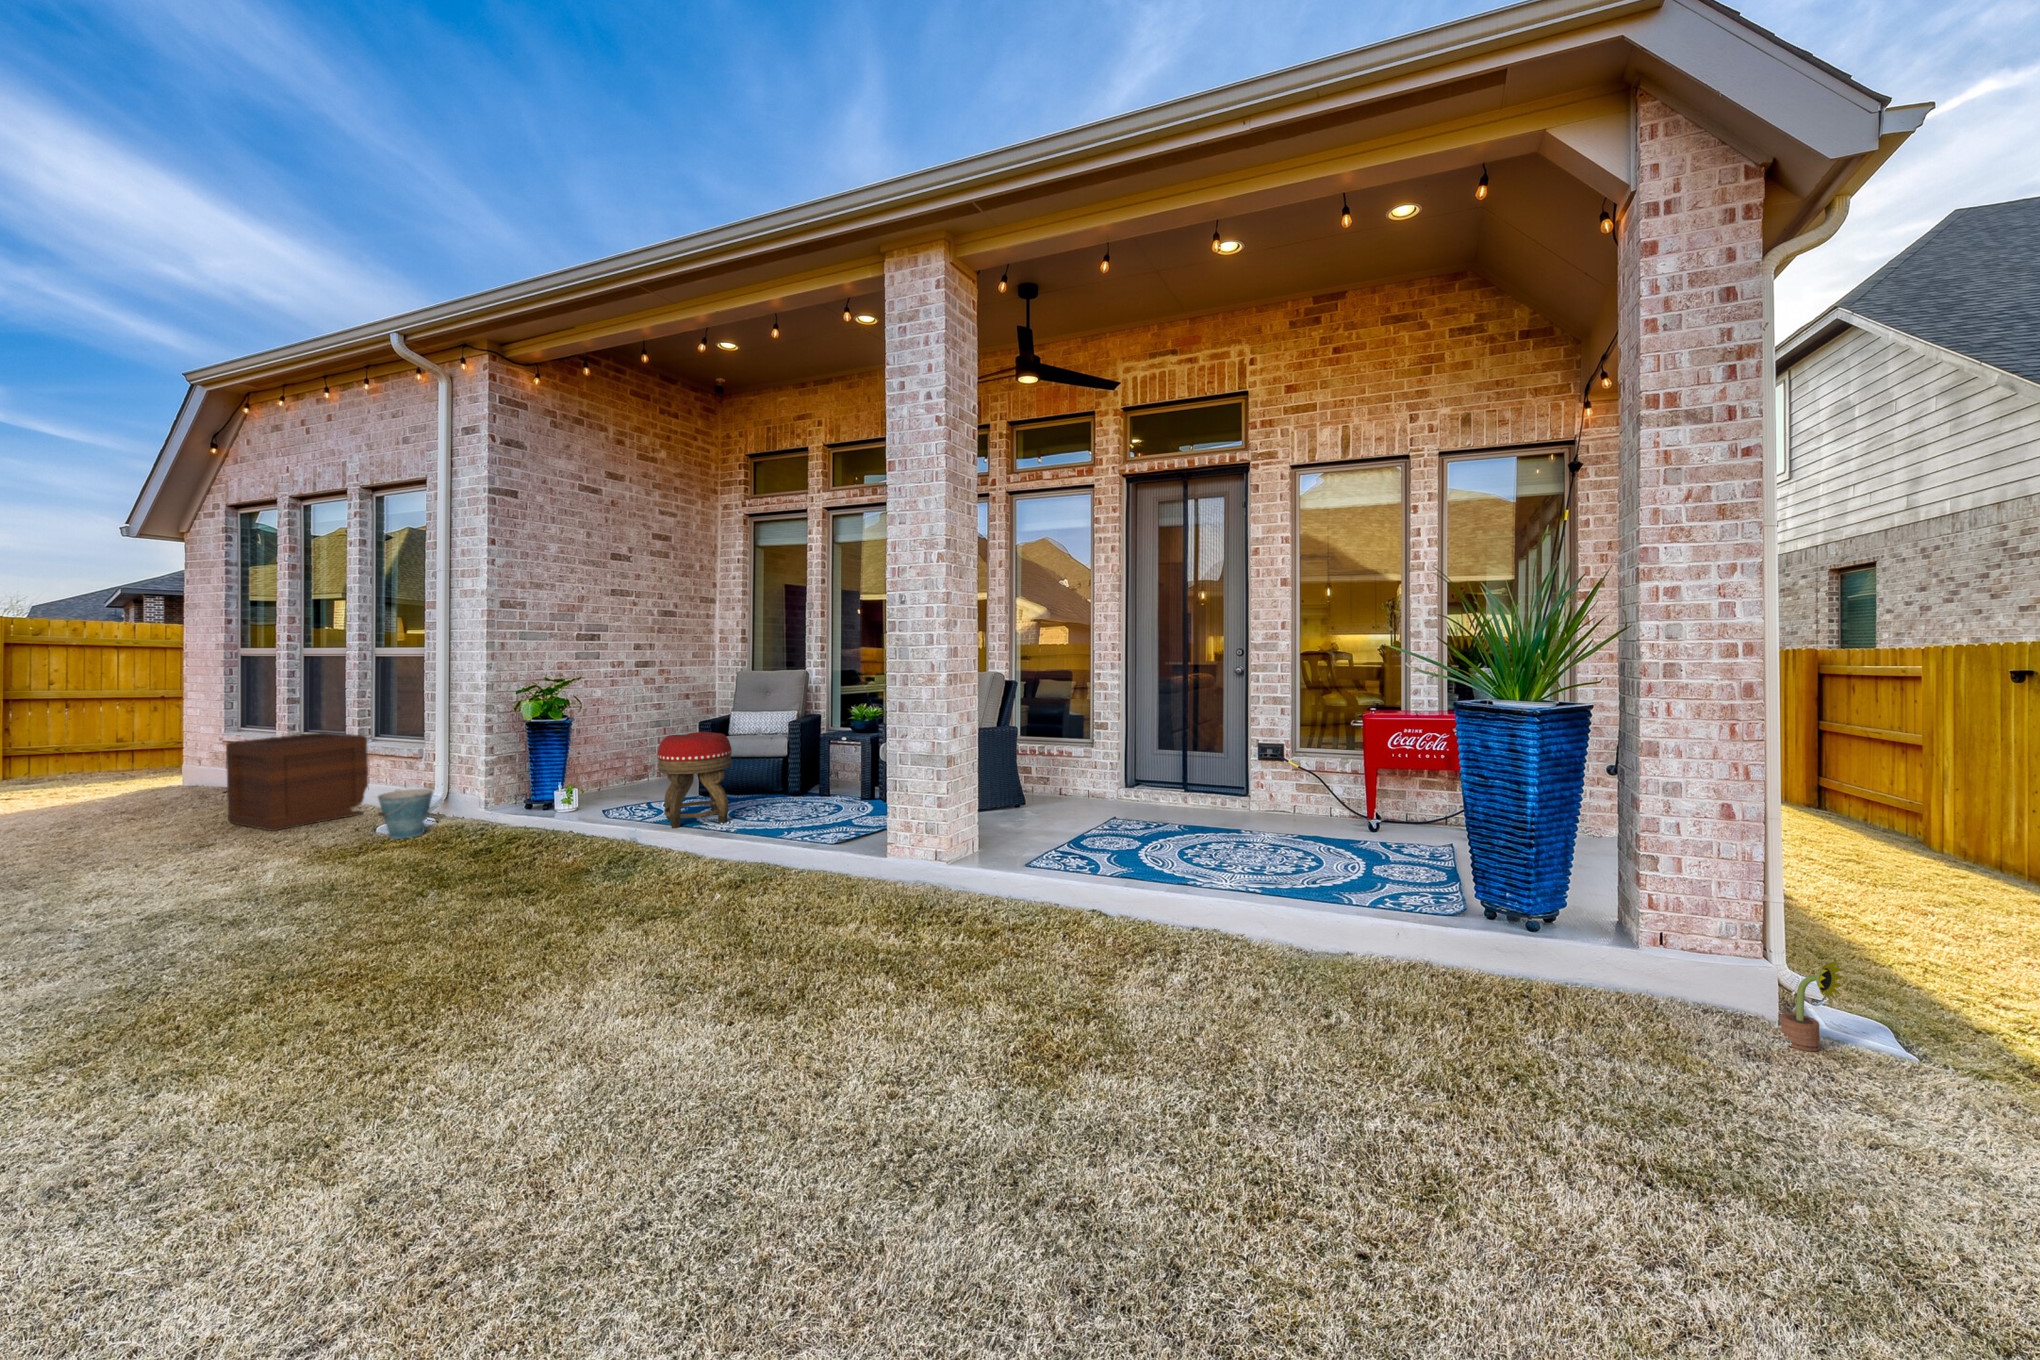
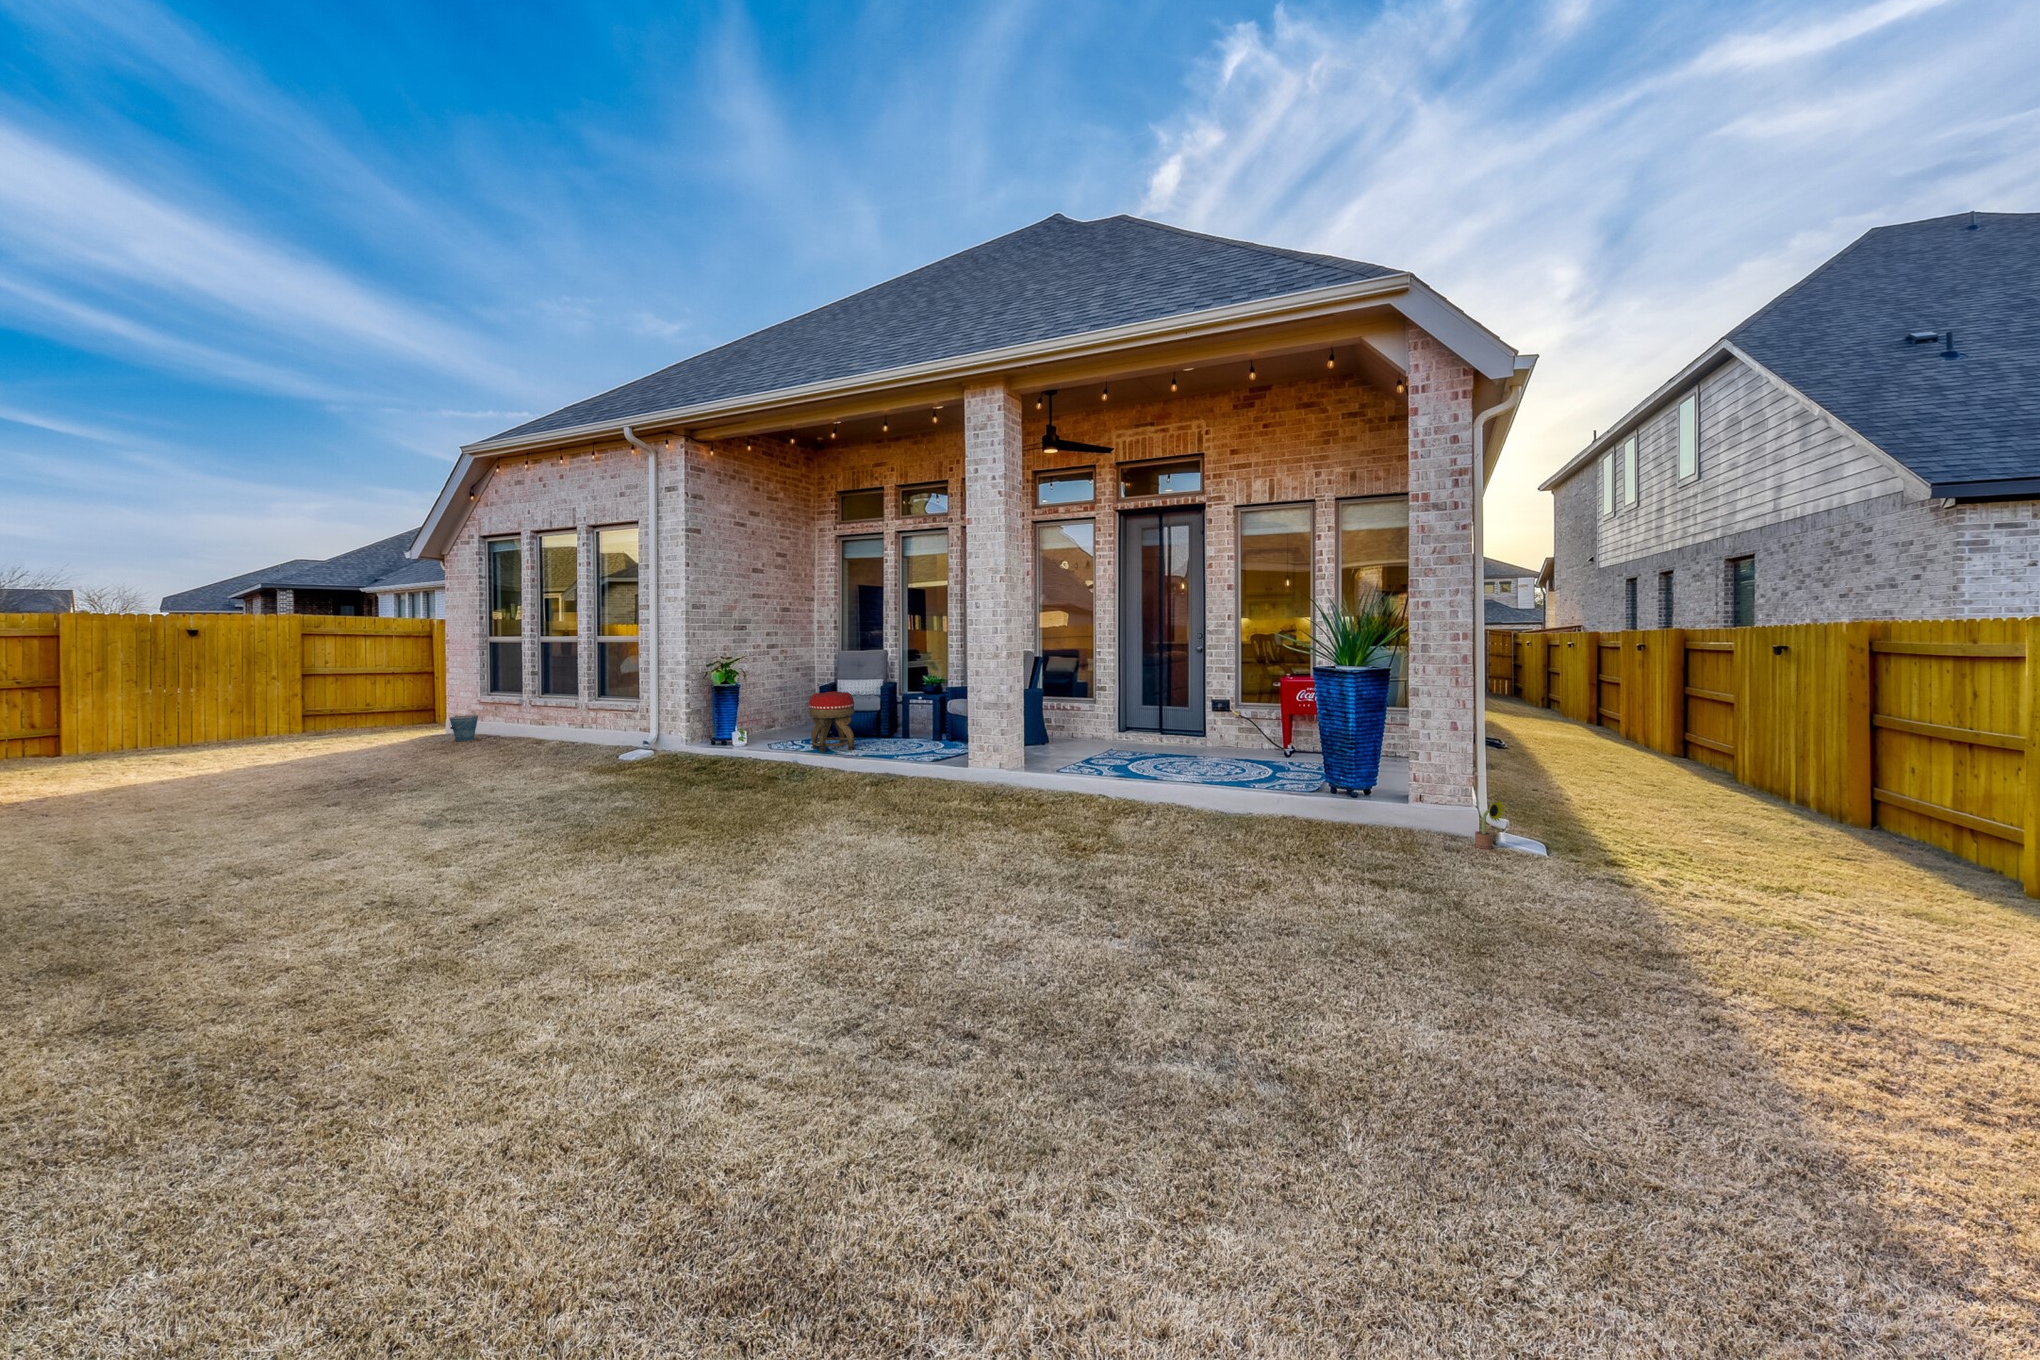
wooden crate: present [226,732,368,831] -> none [511,694,597,758]
bucket: present [378,789,433,839] -> present [449,715,478,741]

